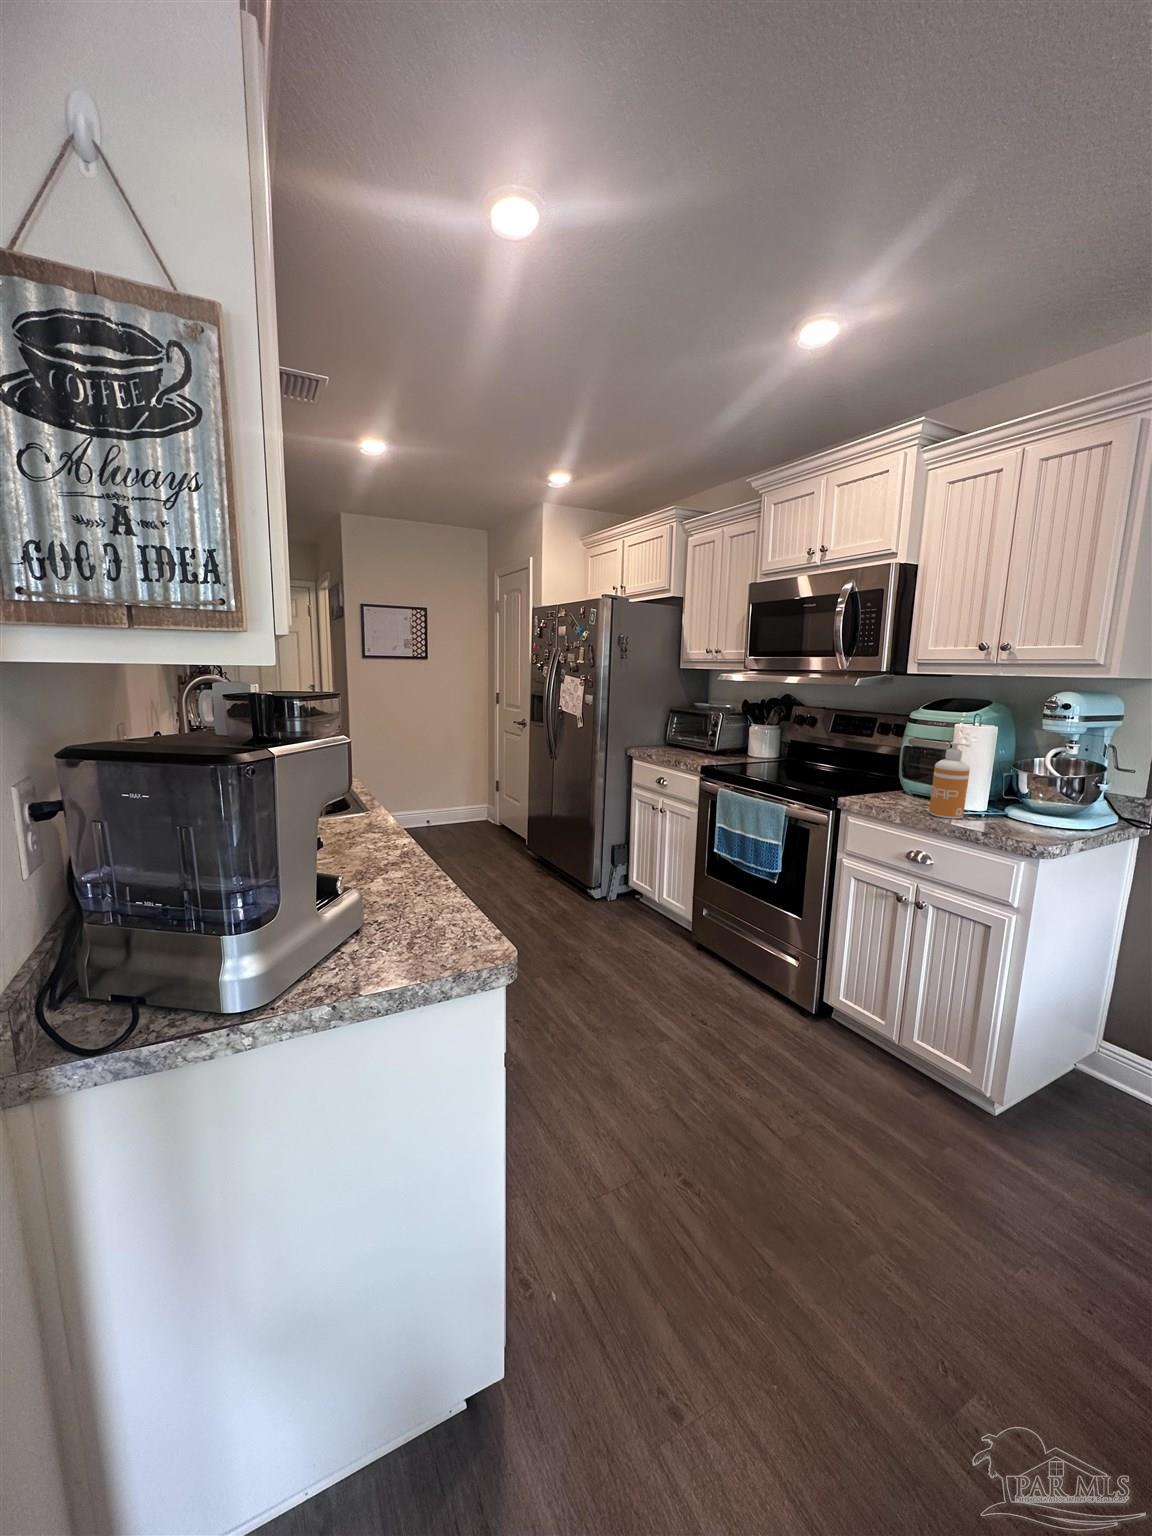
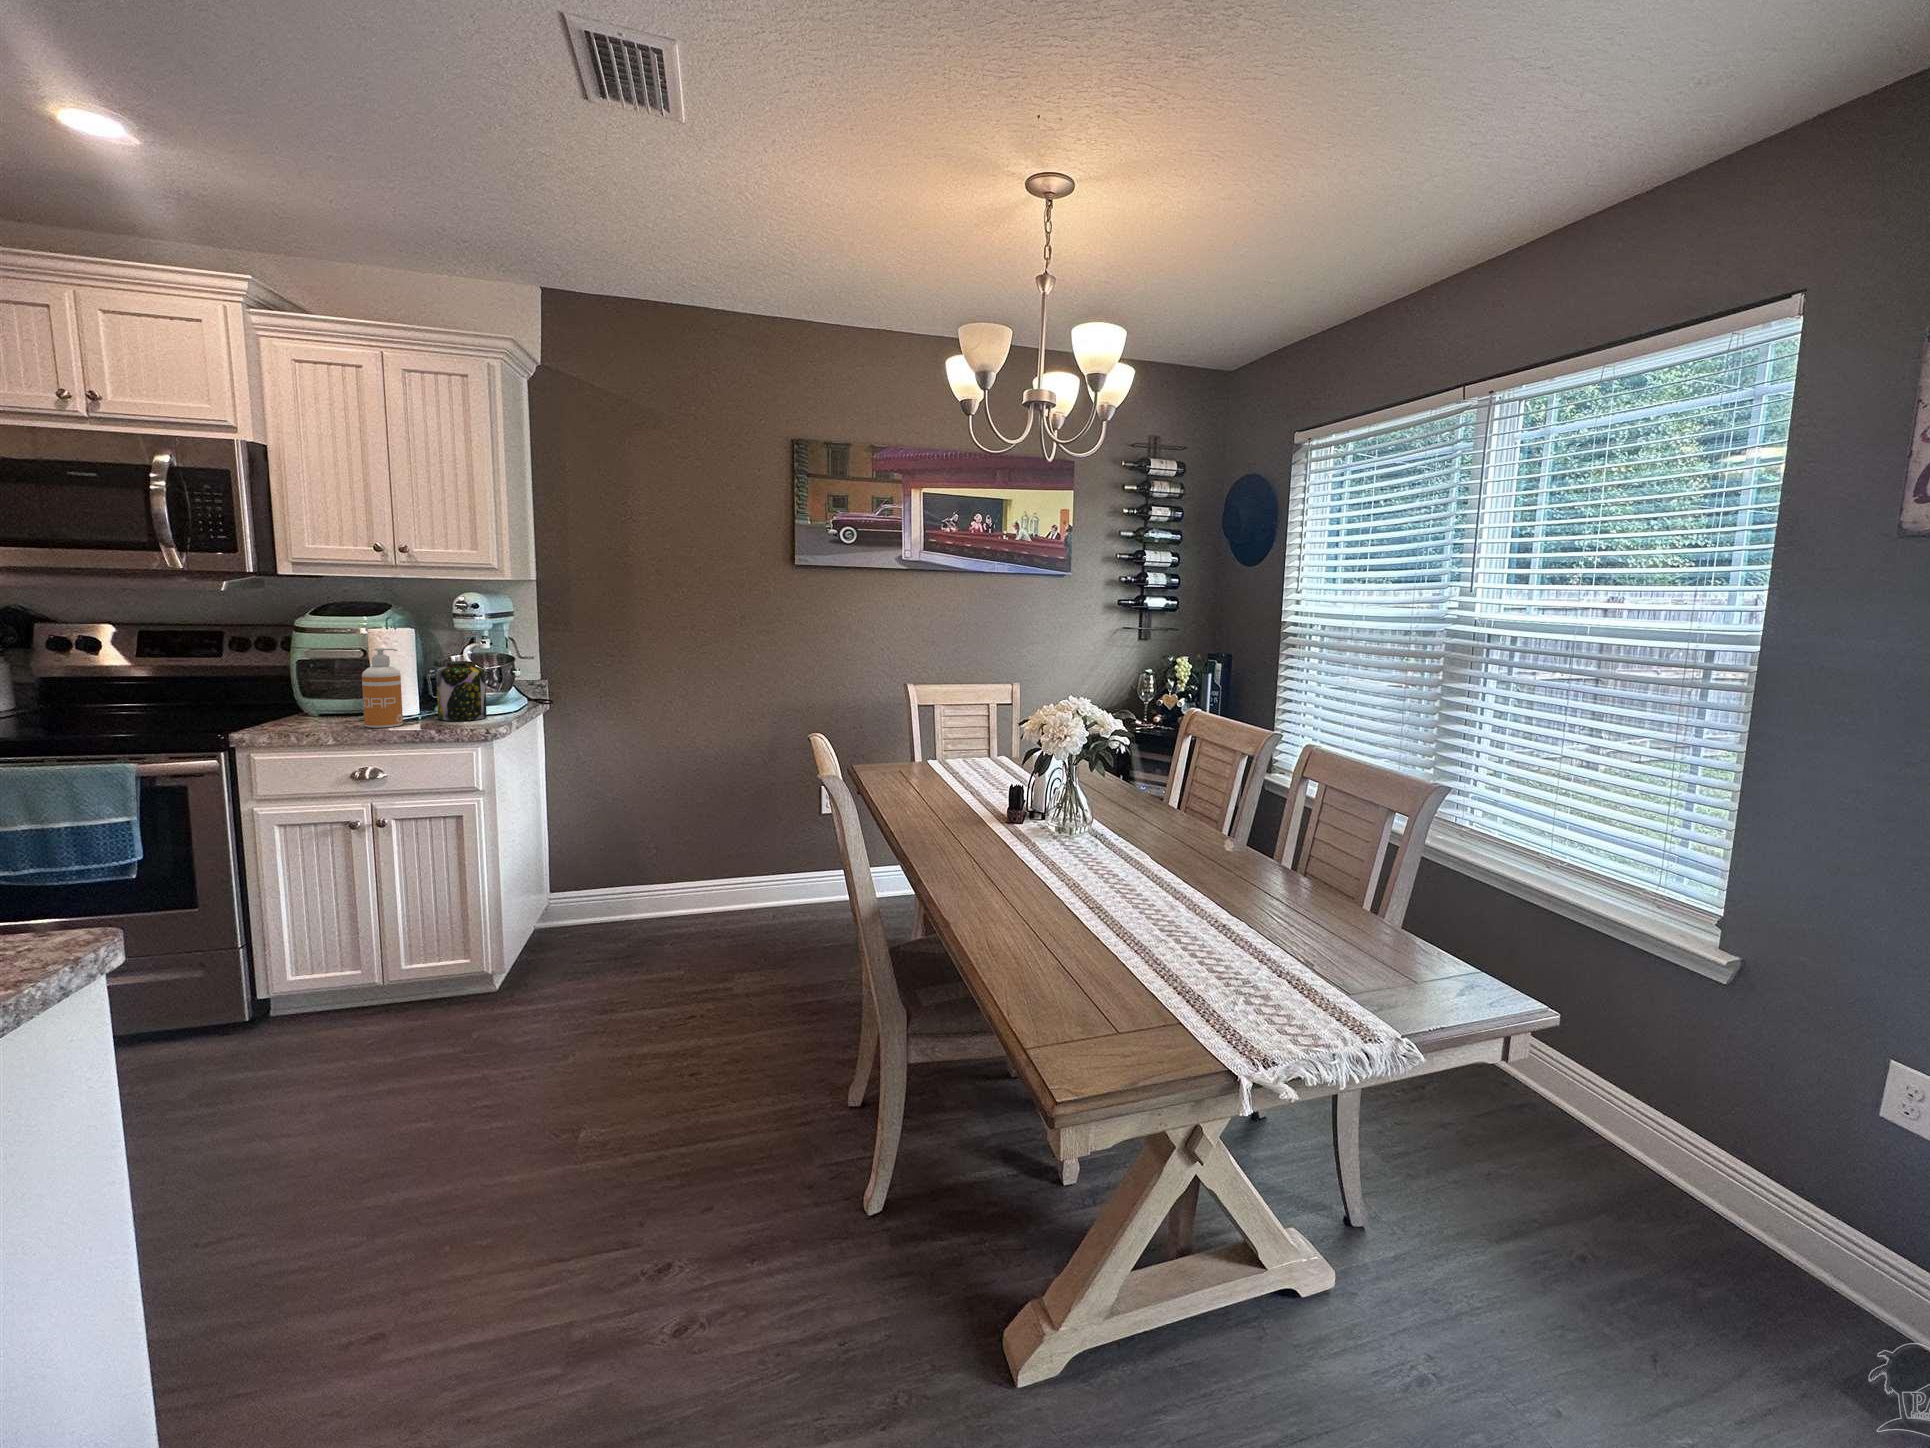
jar: none [1000,763,1059,830] -> present [437,661,487,721]

